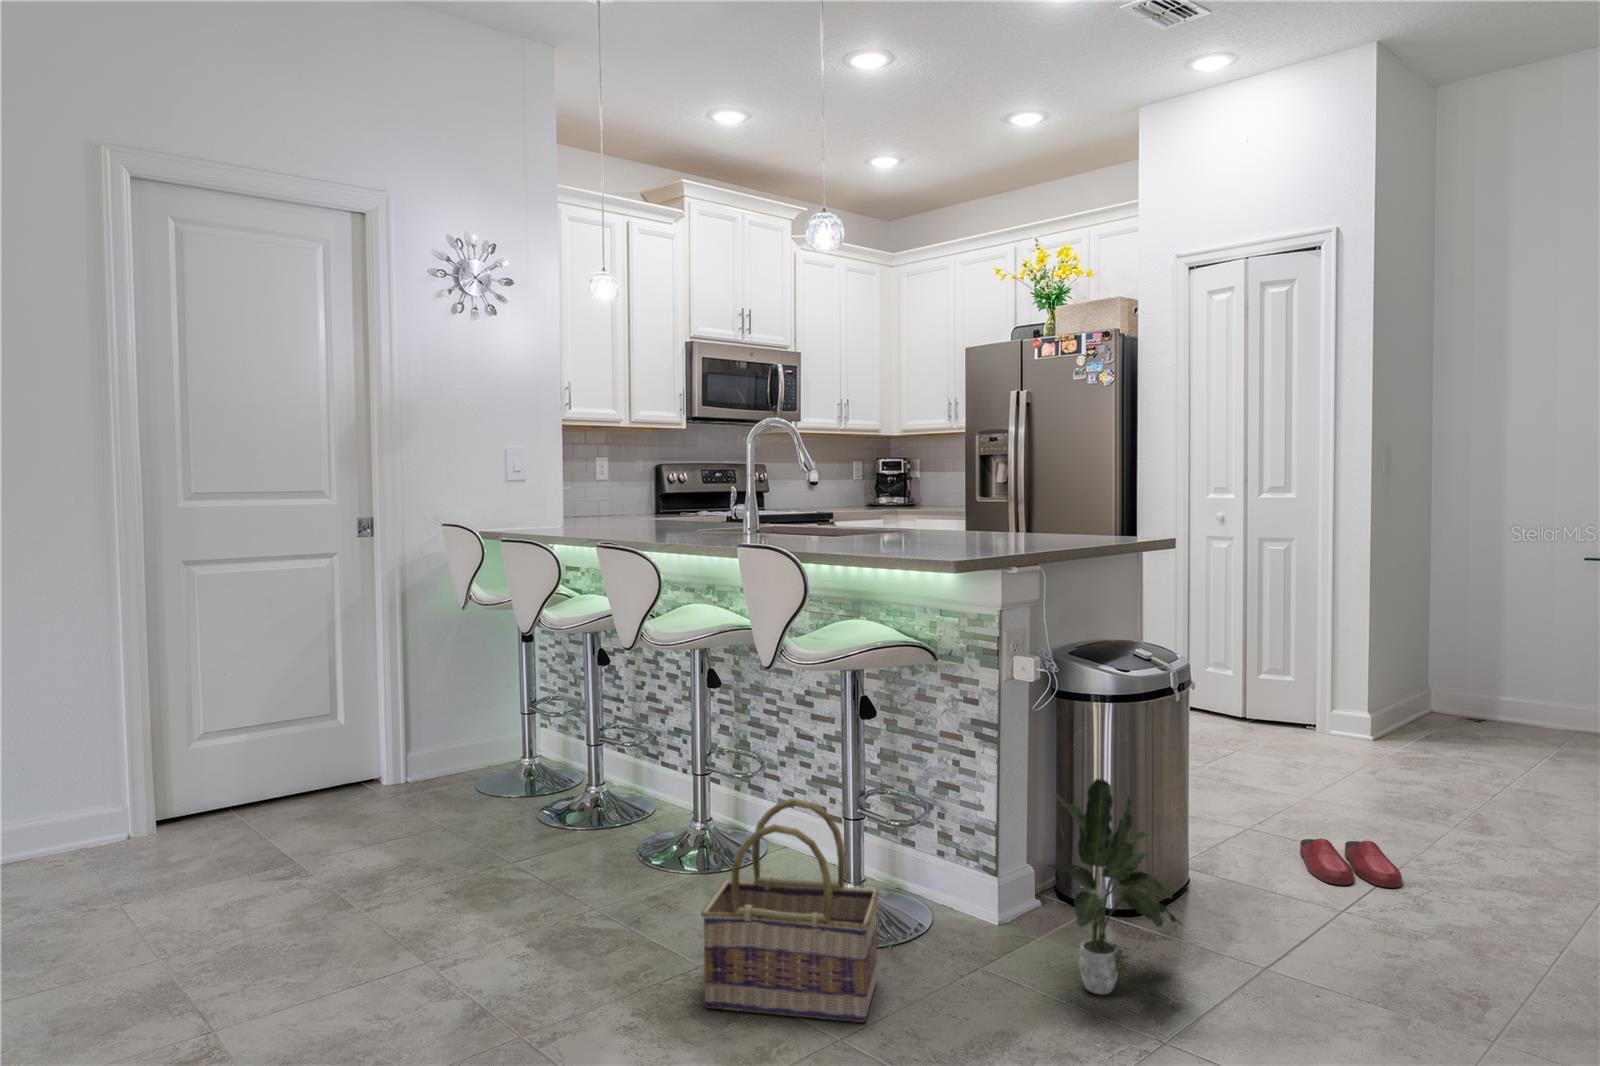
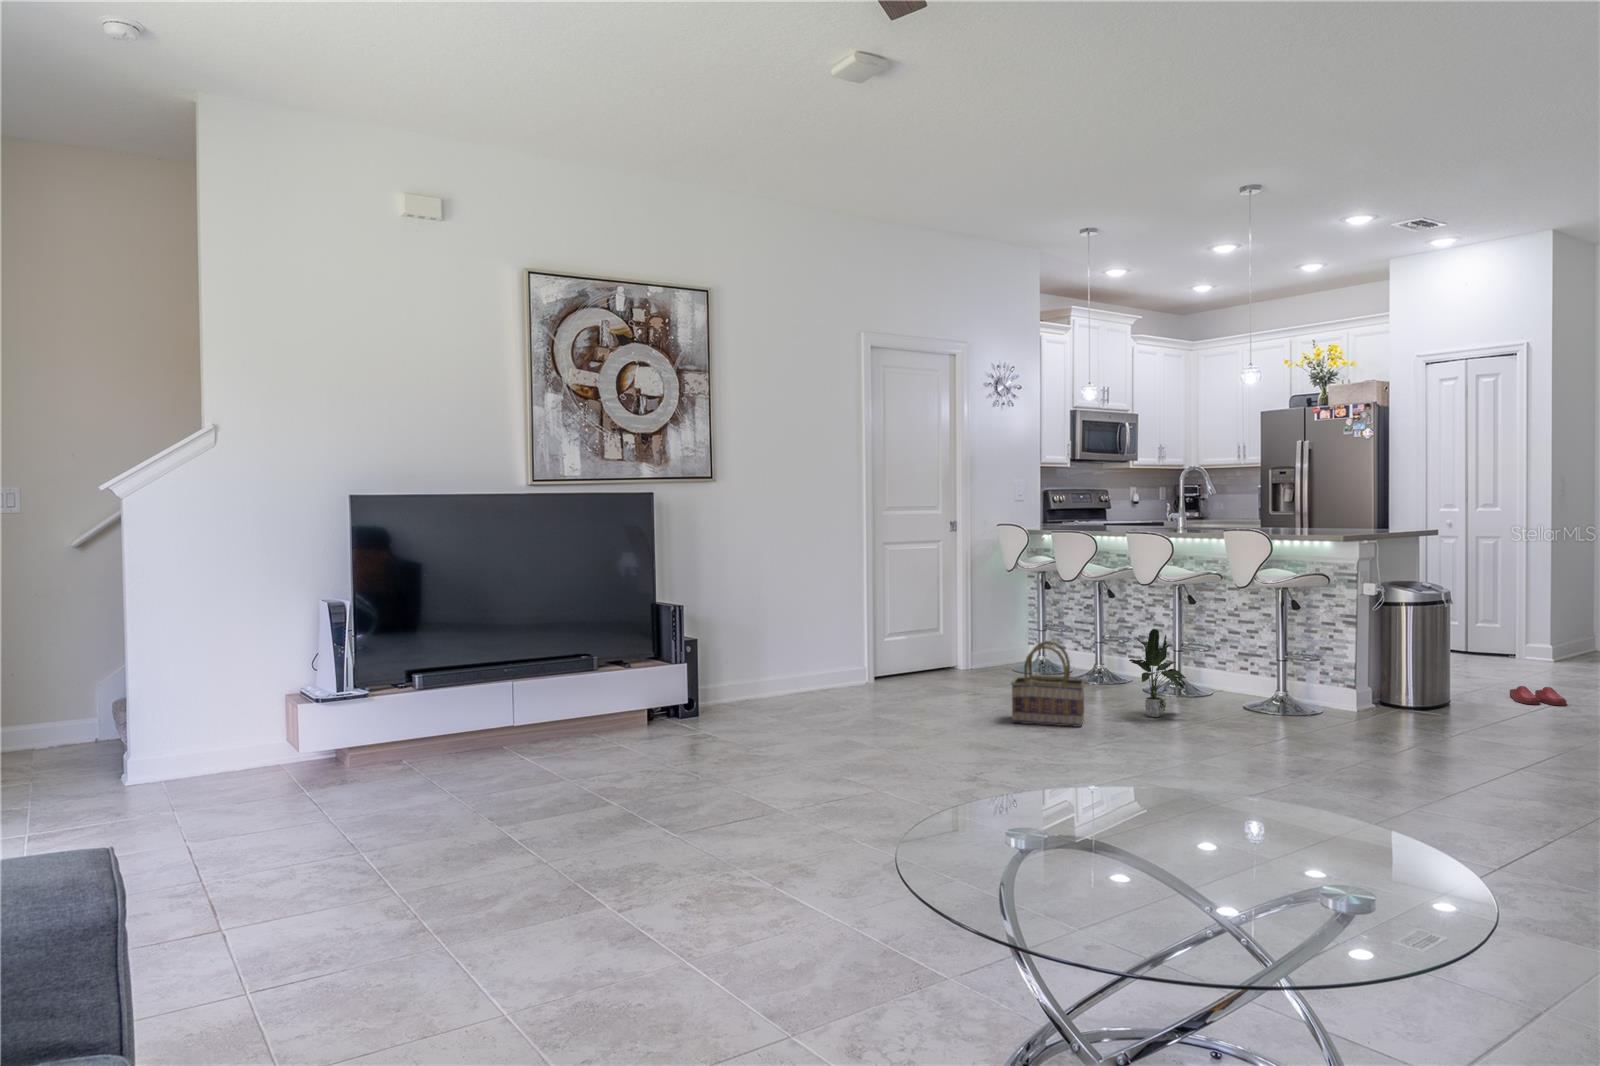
potted plant: present [1046,779,1183,994] -> present [1129,629,1186,717]
basket: present [701,799,879,1022] -> present [1011,641,1085,727]

